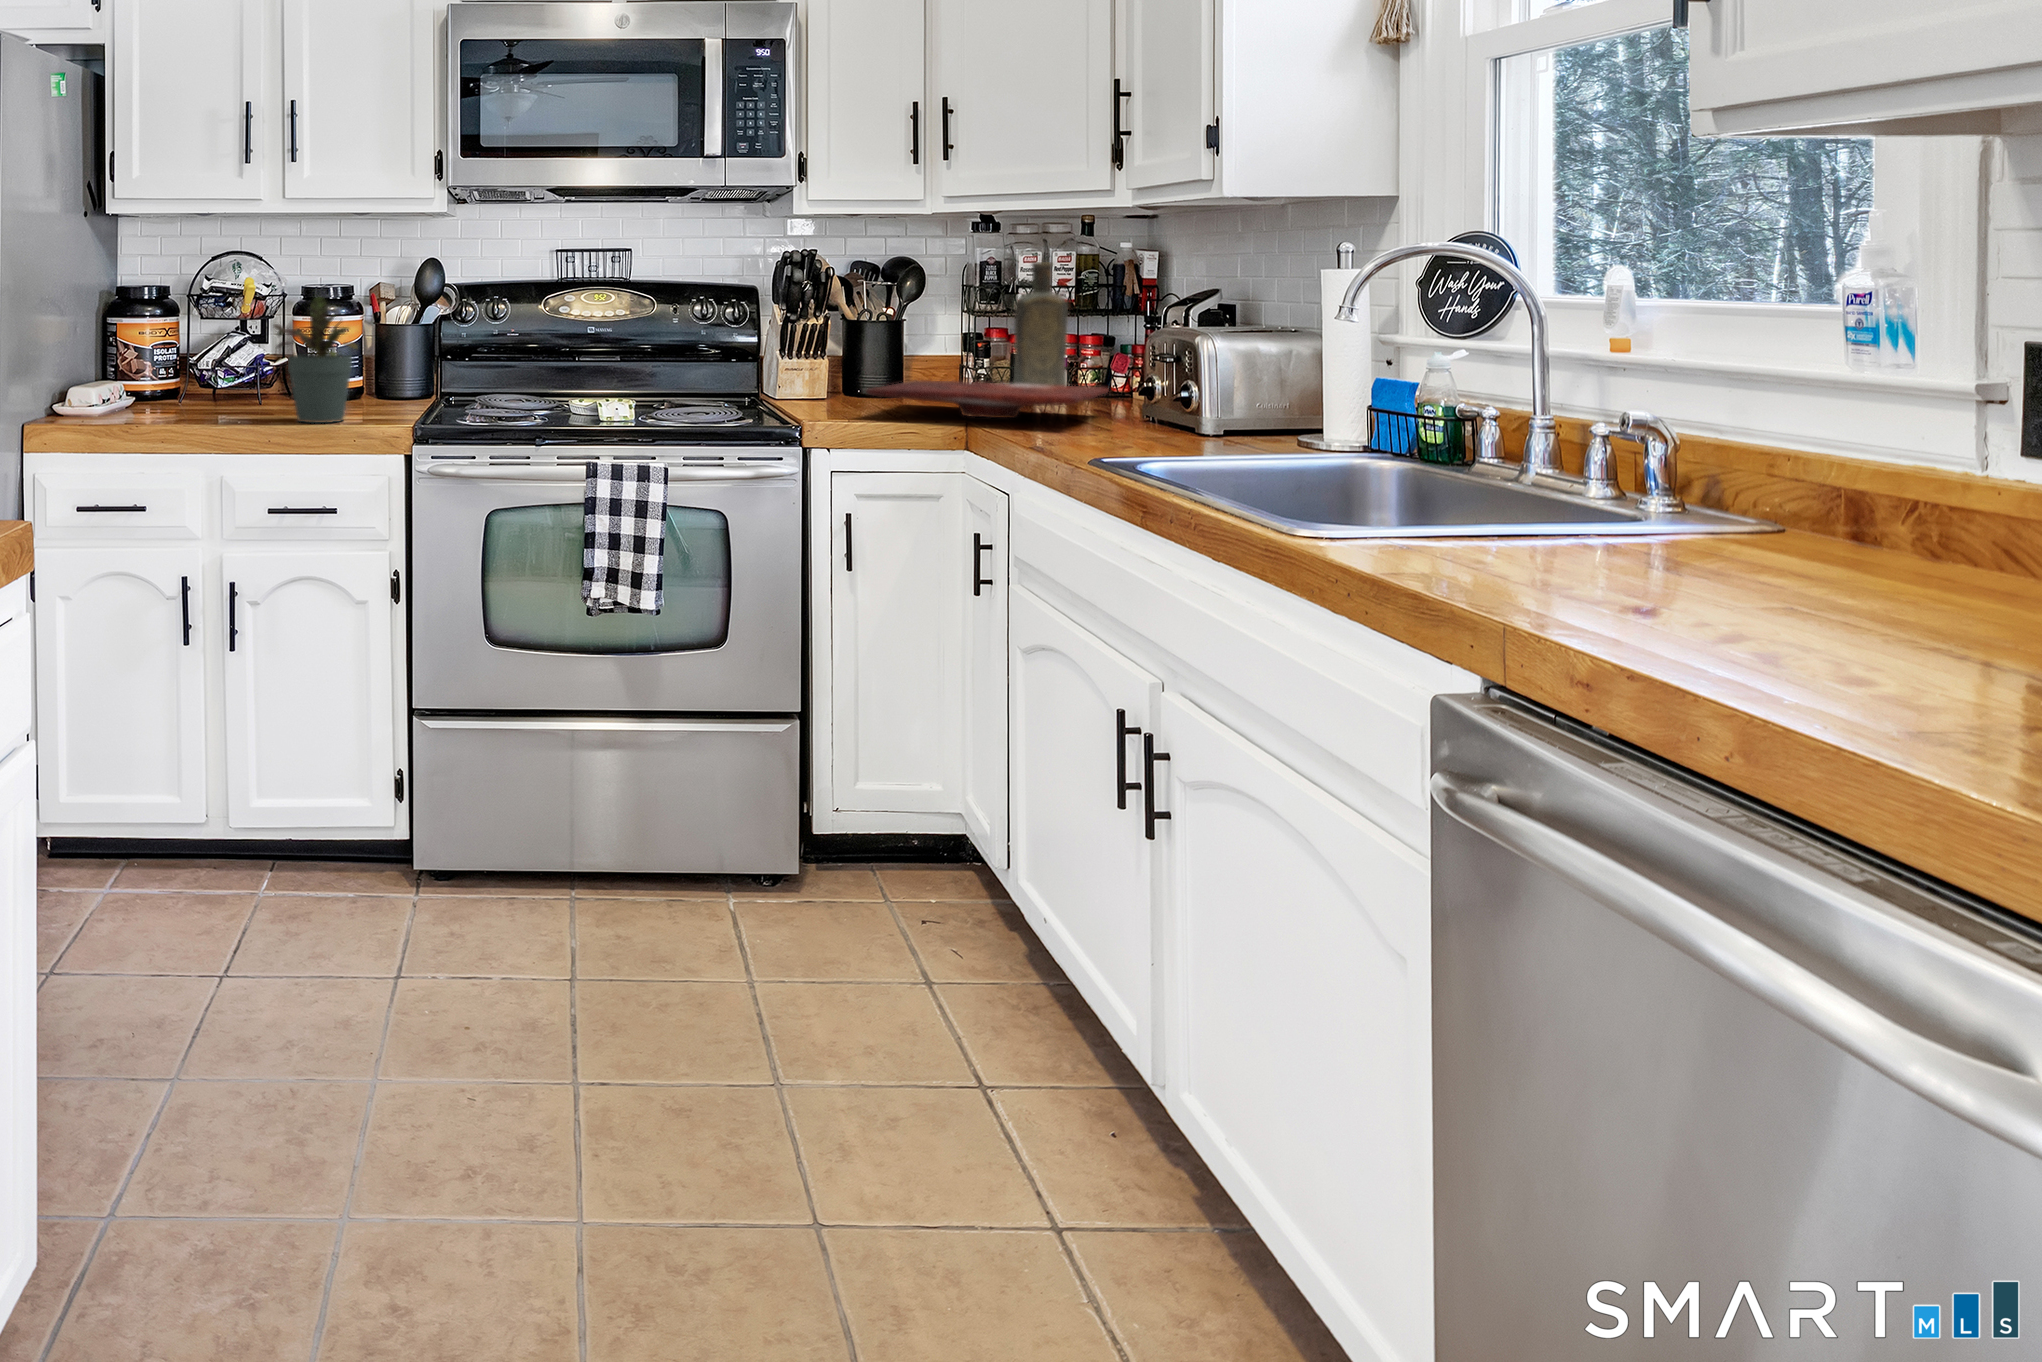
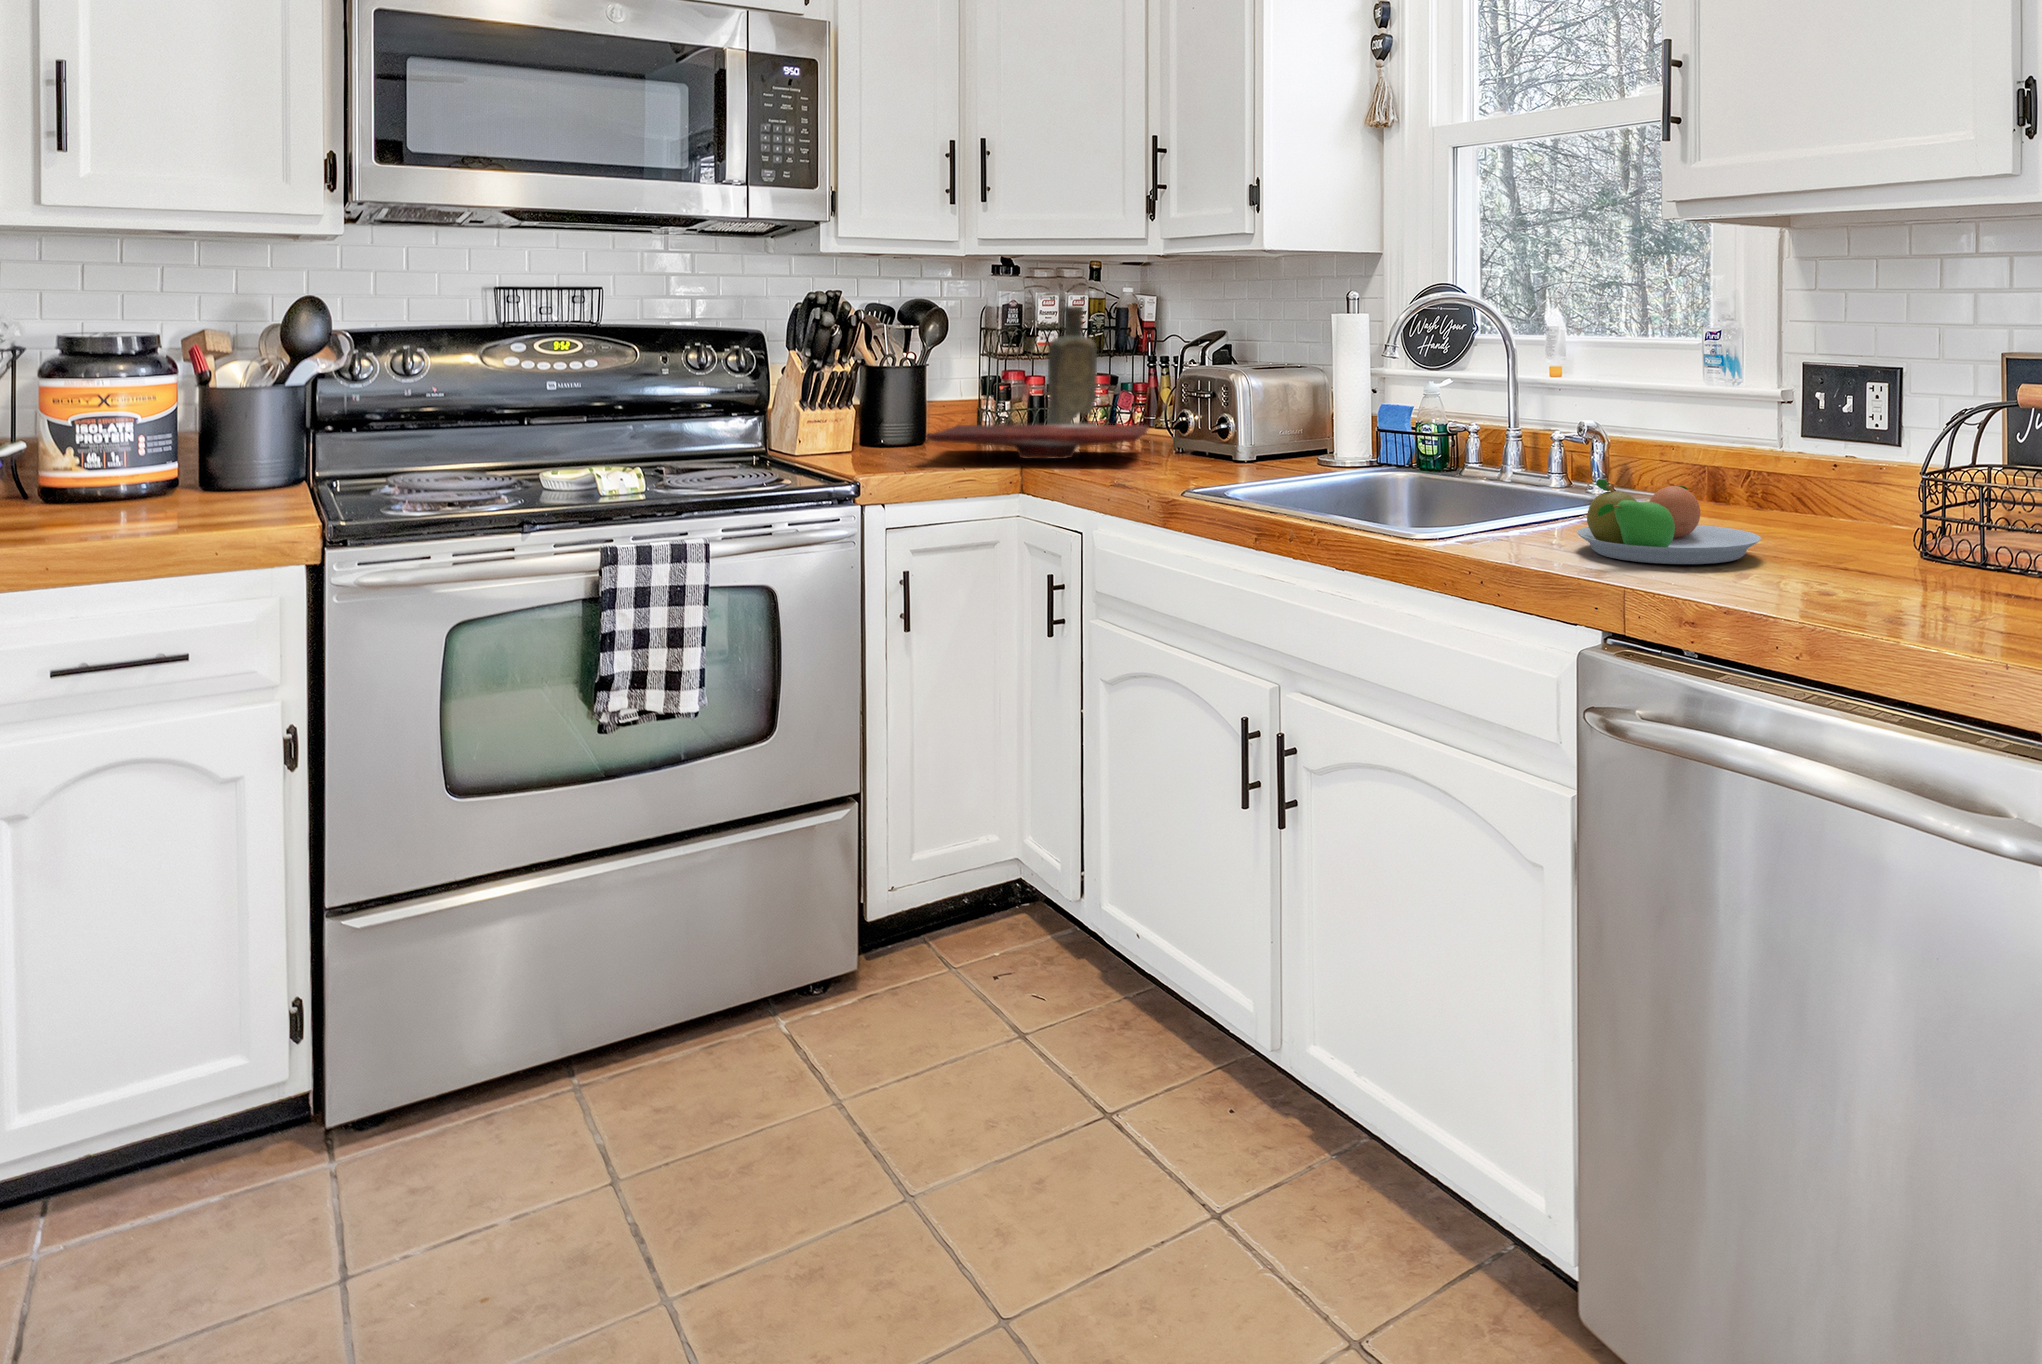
potted plant: present [274,296,357,423] -> none [58,328,224,512]
fruit bowl: none [1524,488,1863,624] -> present [1577,479,1761,564]

